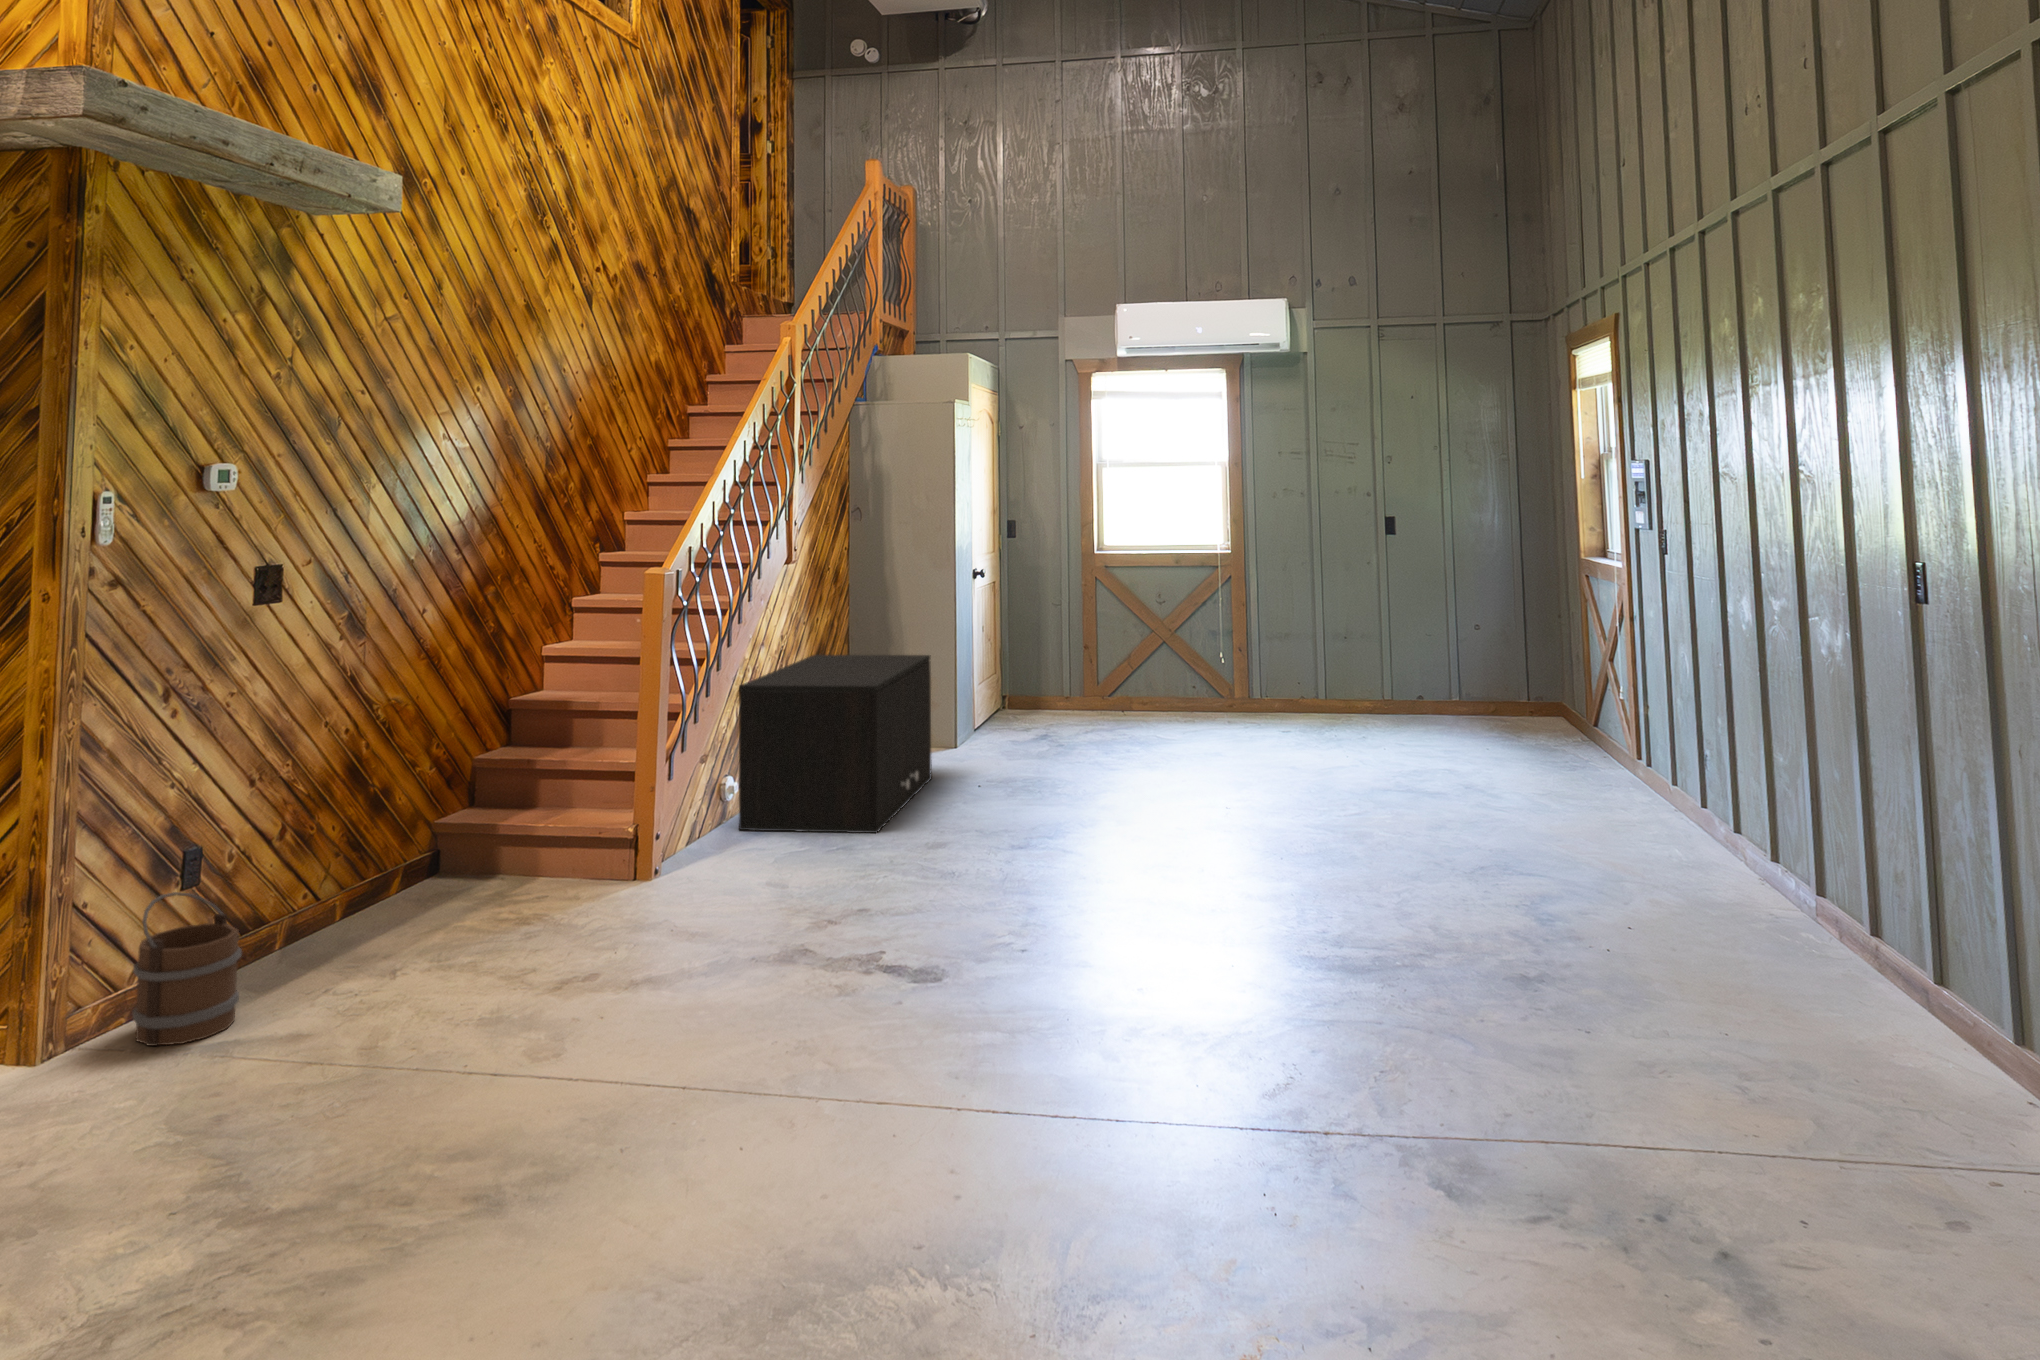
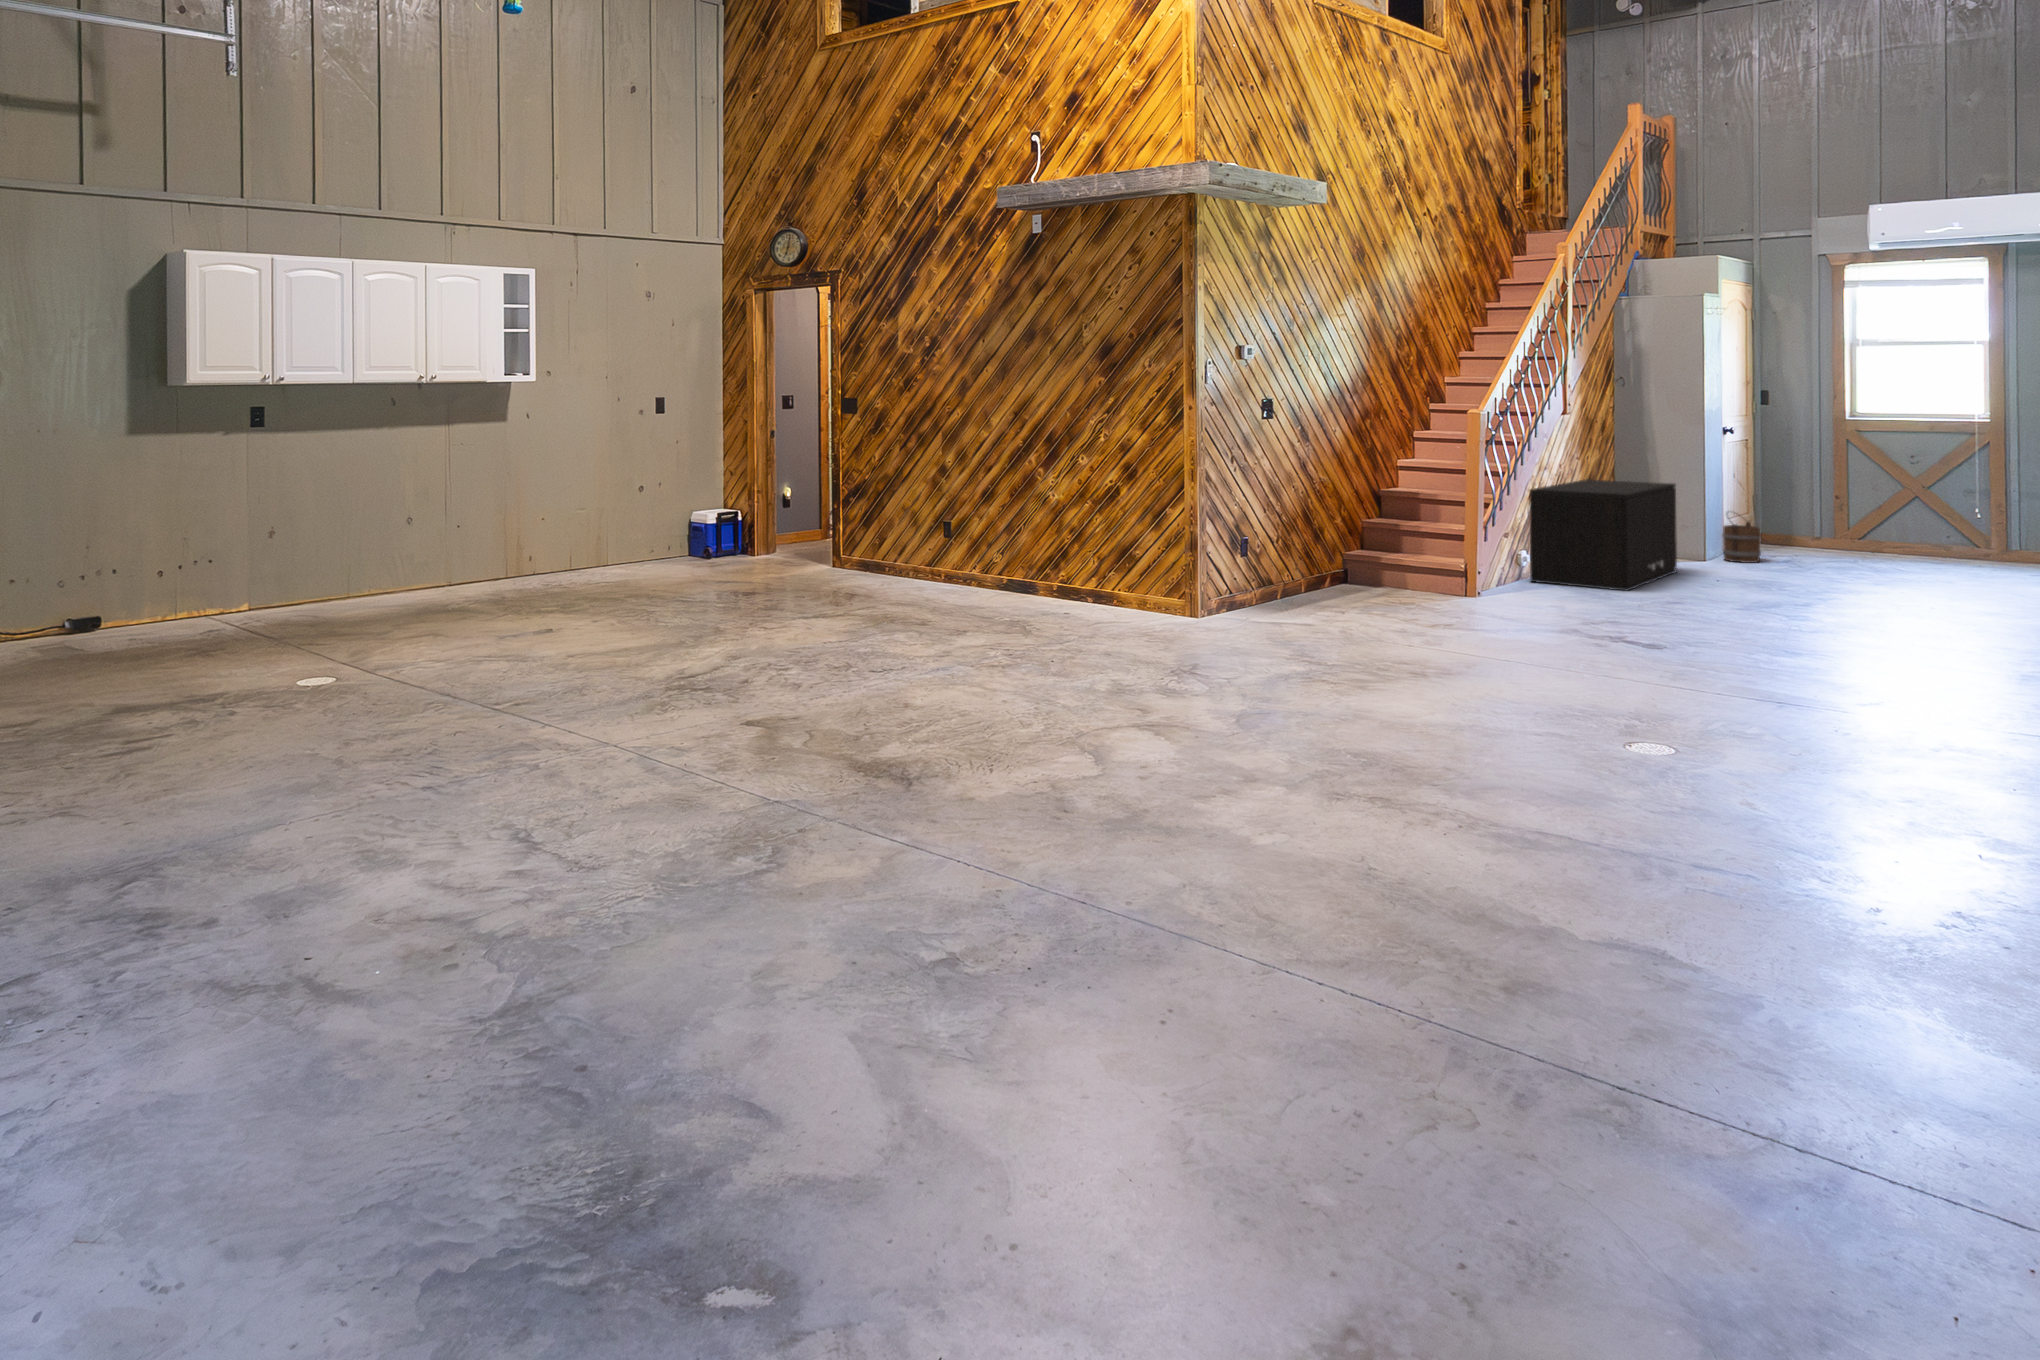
bucket: present [133,892,242,1046] -> present [1723,521,1761,563]

